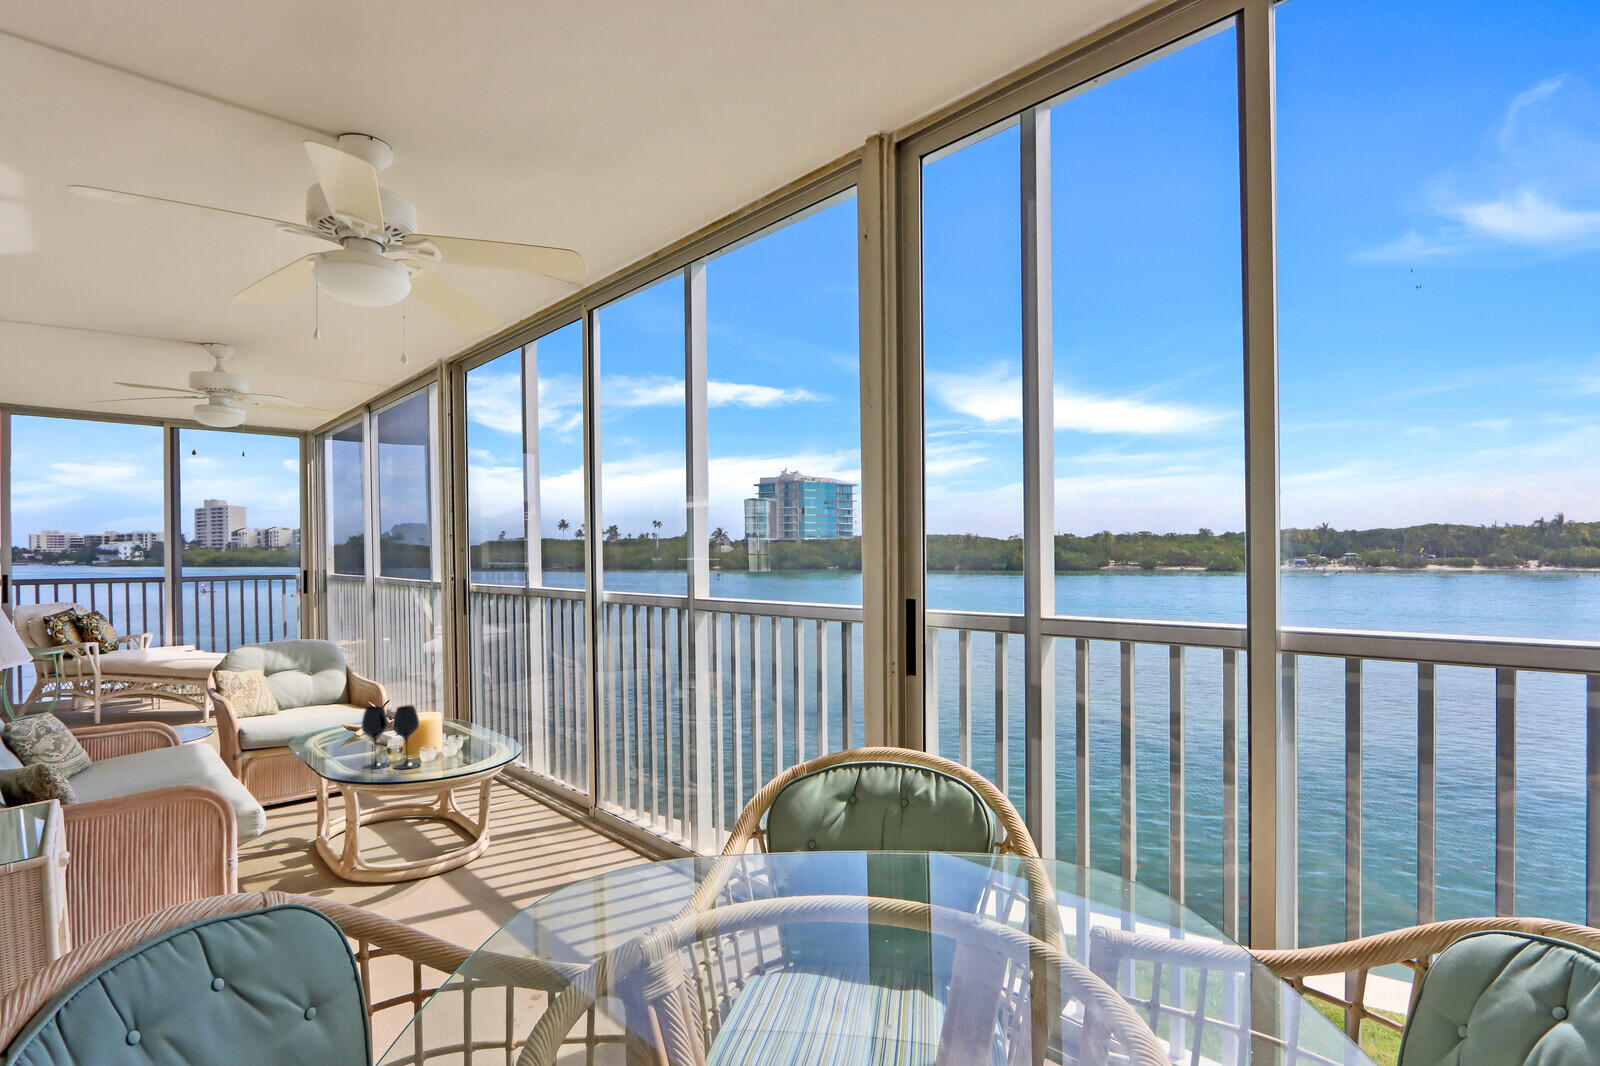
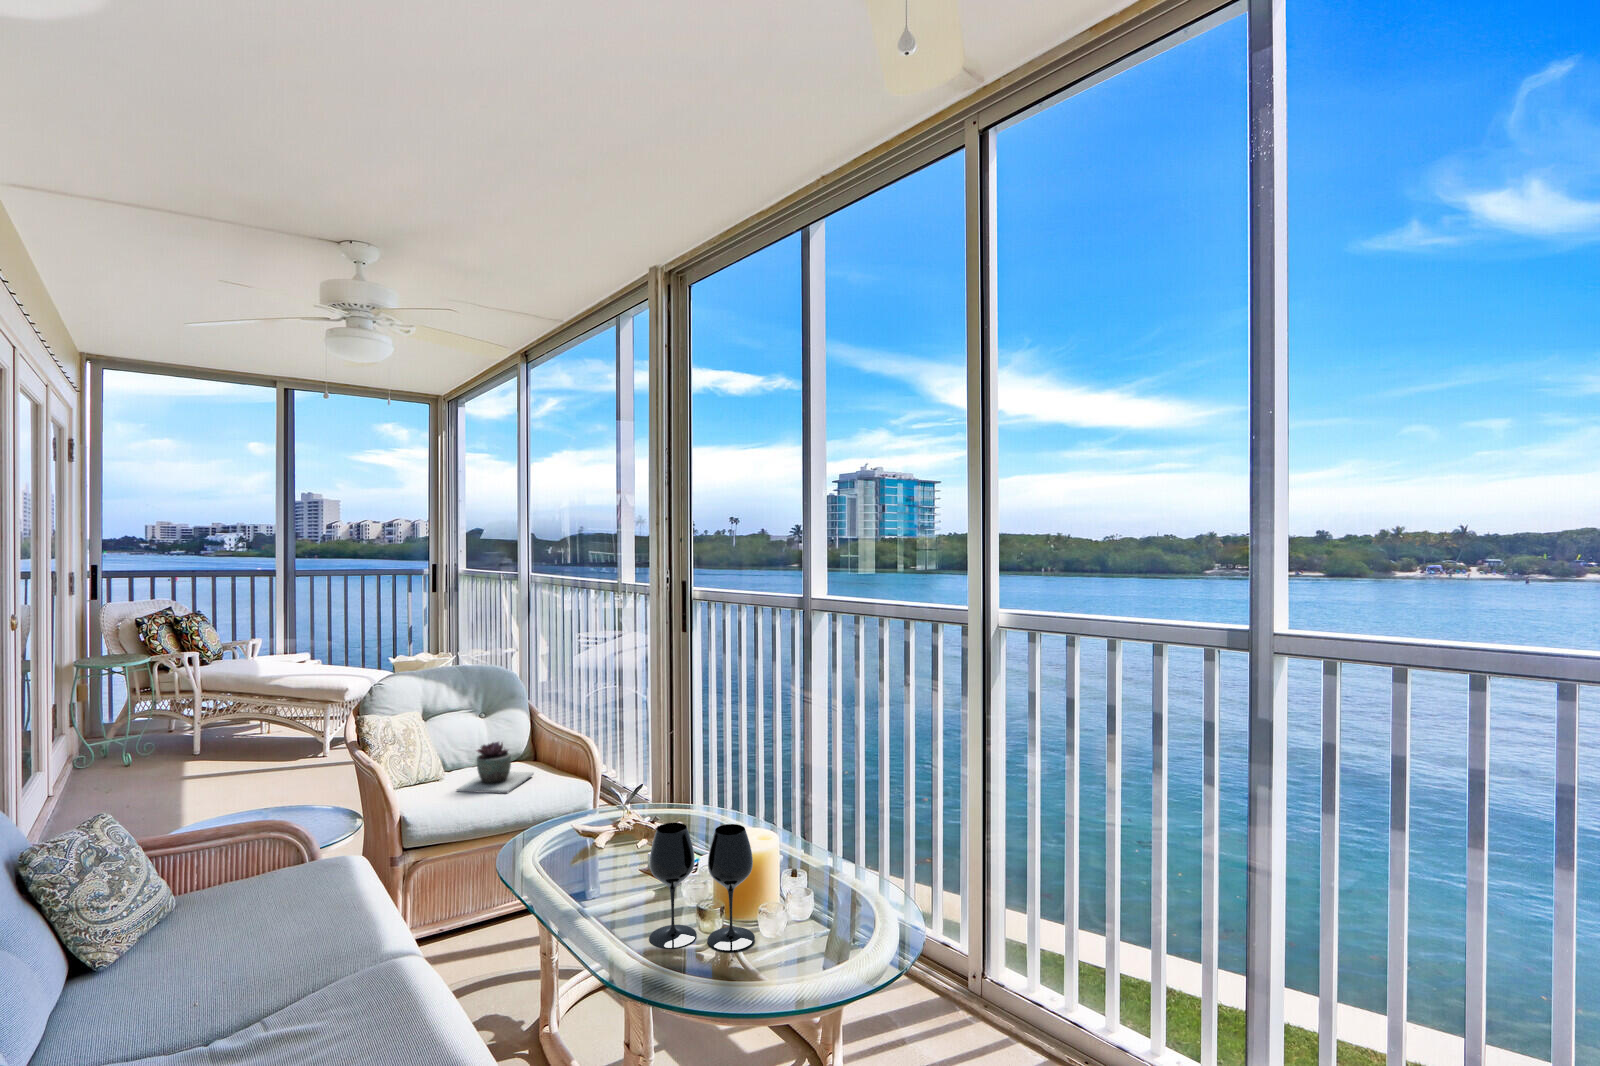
succulent plant: none [283,687,342,720] -> present [457,742,534,793]

